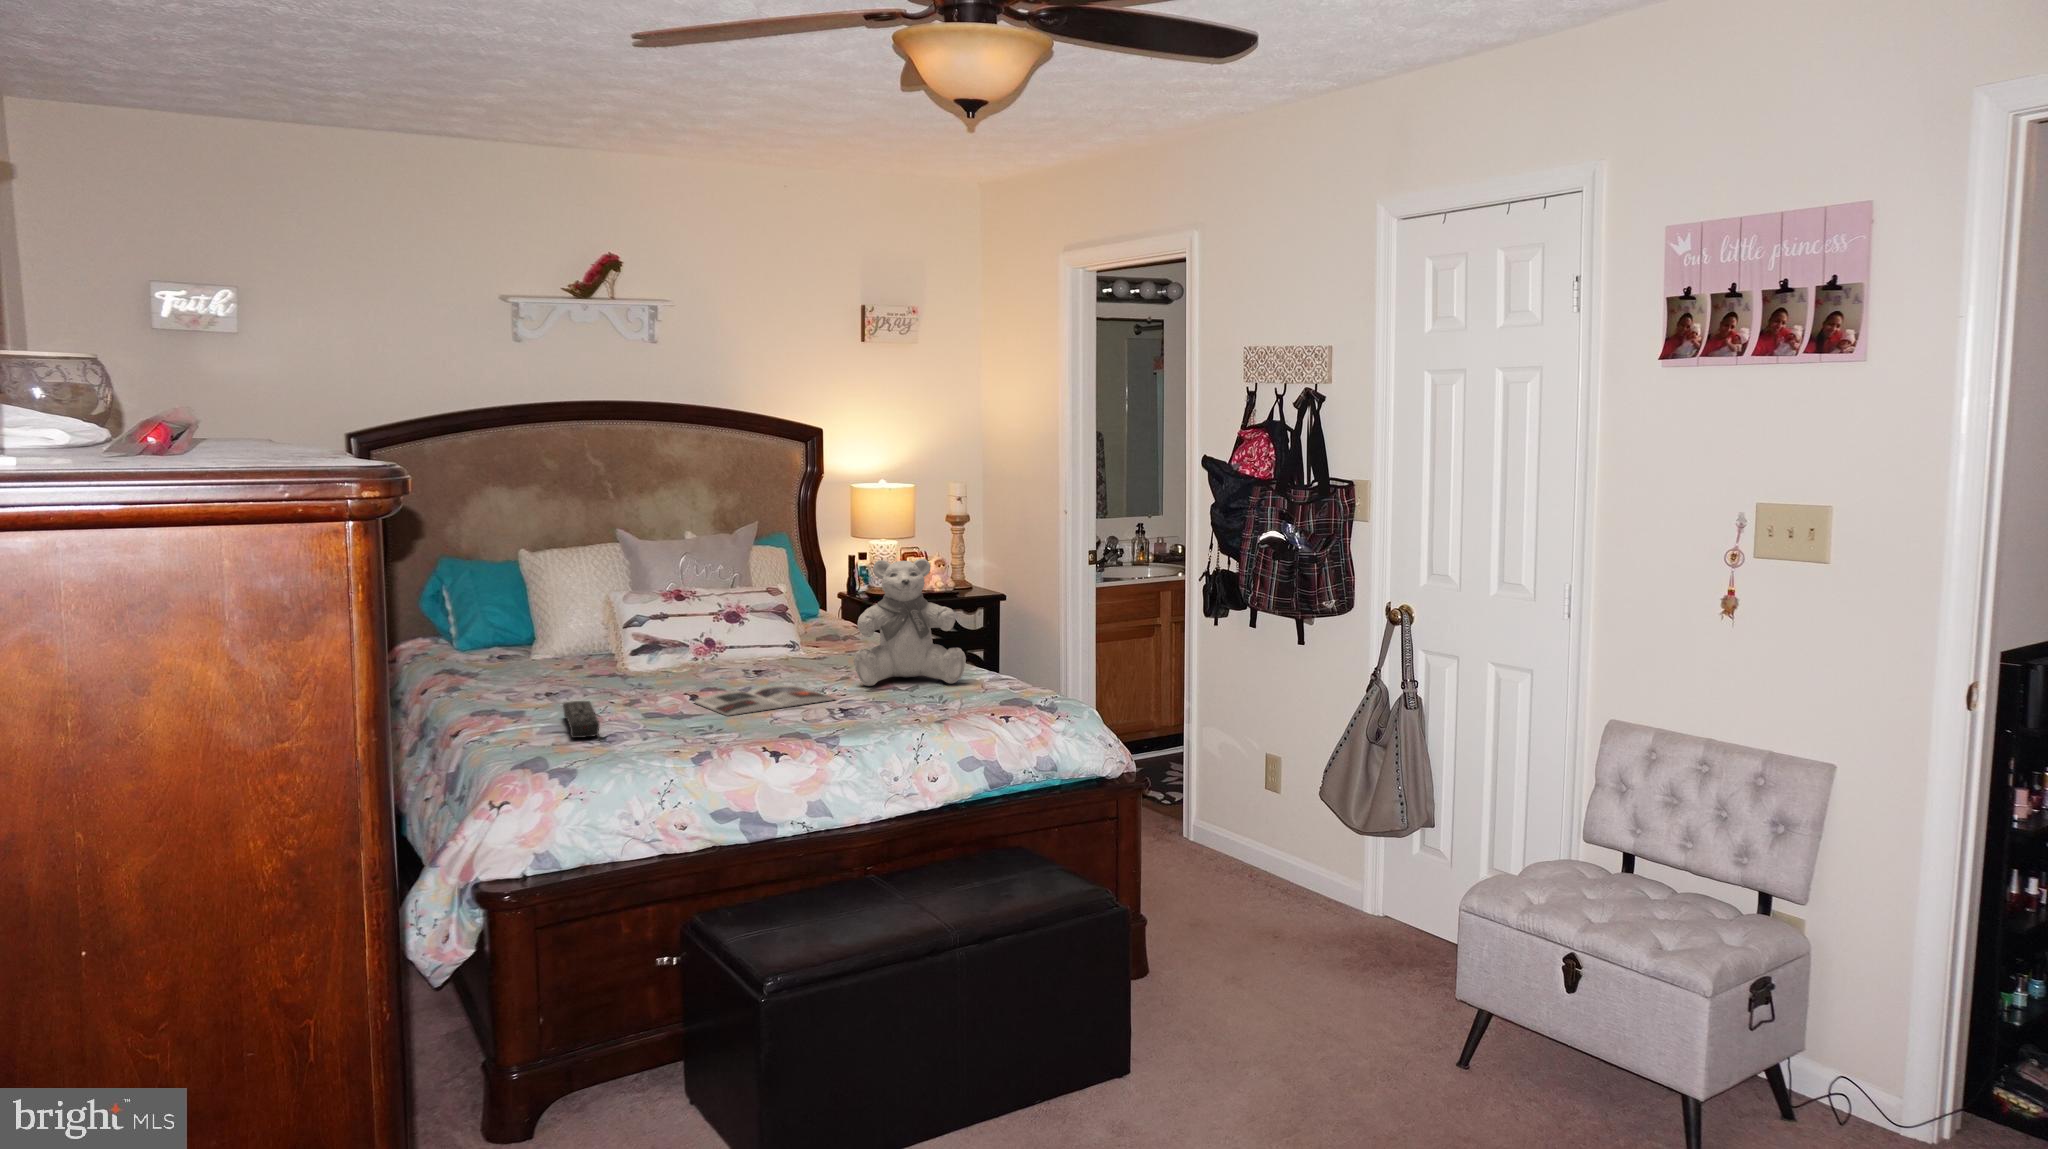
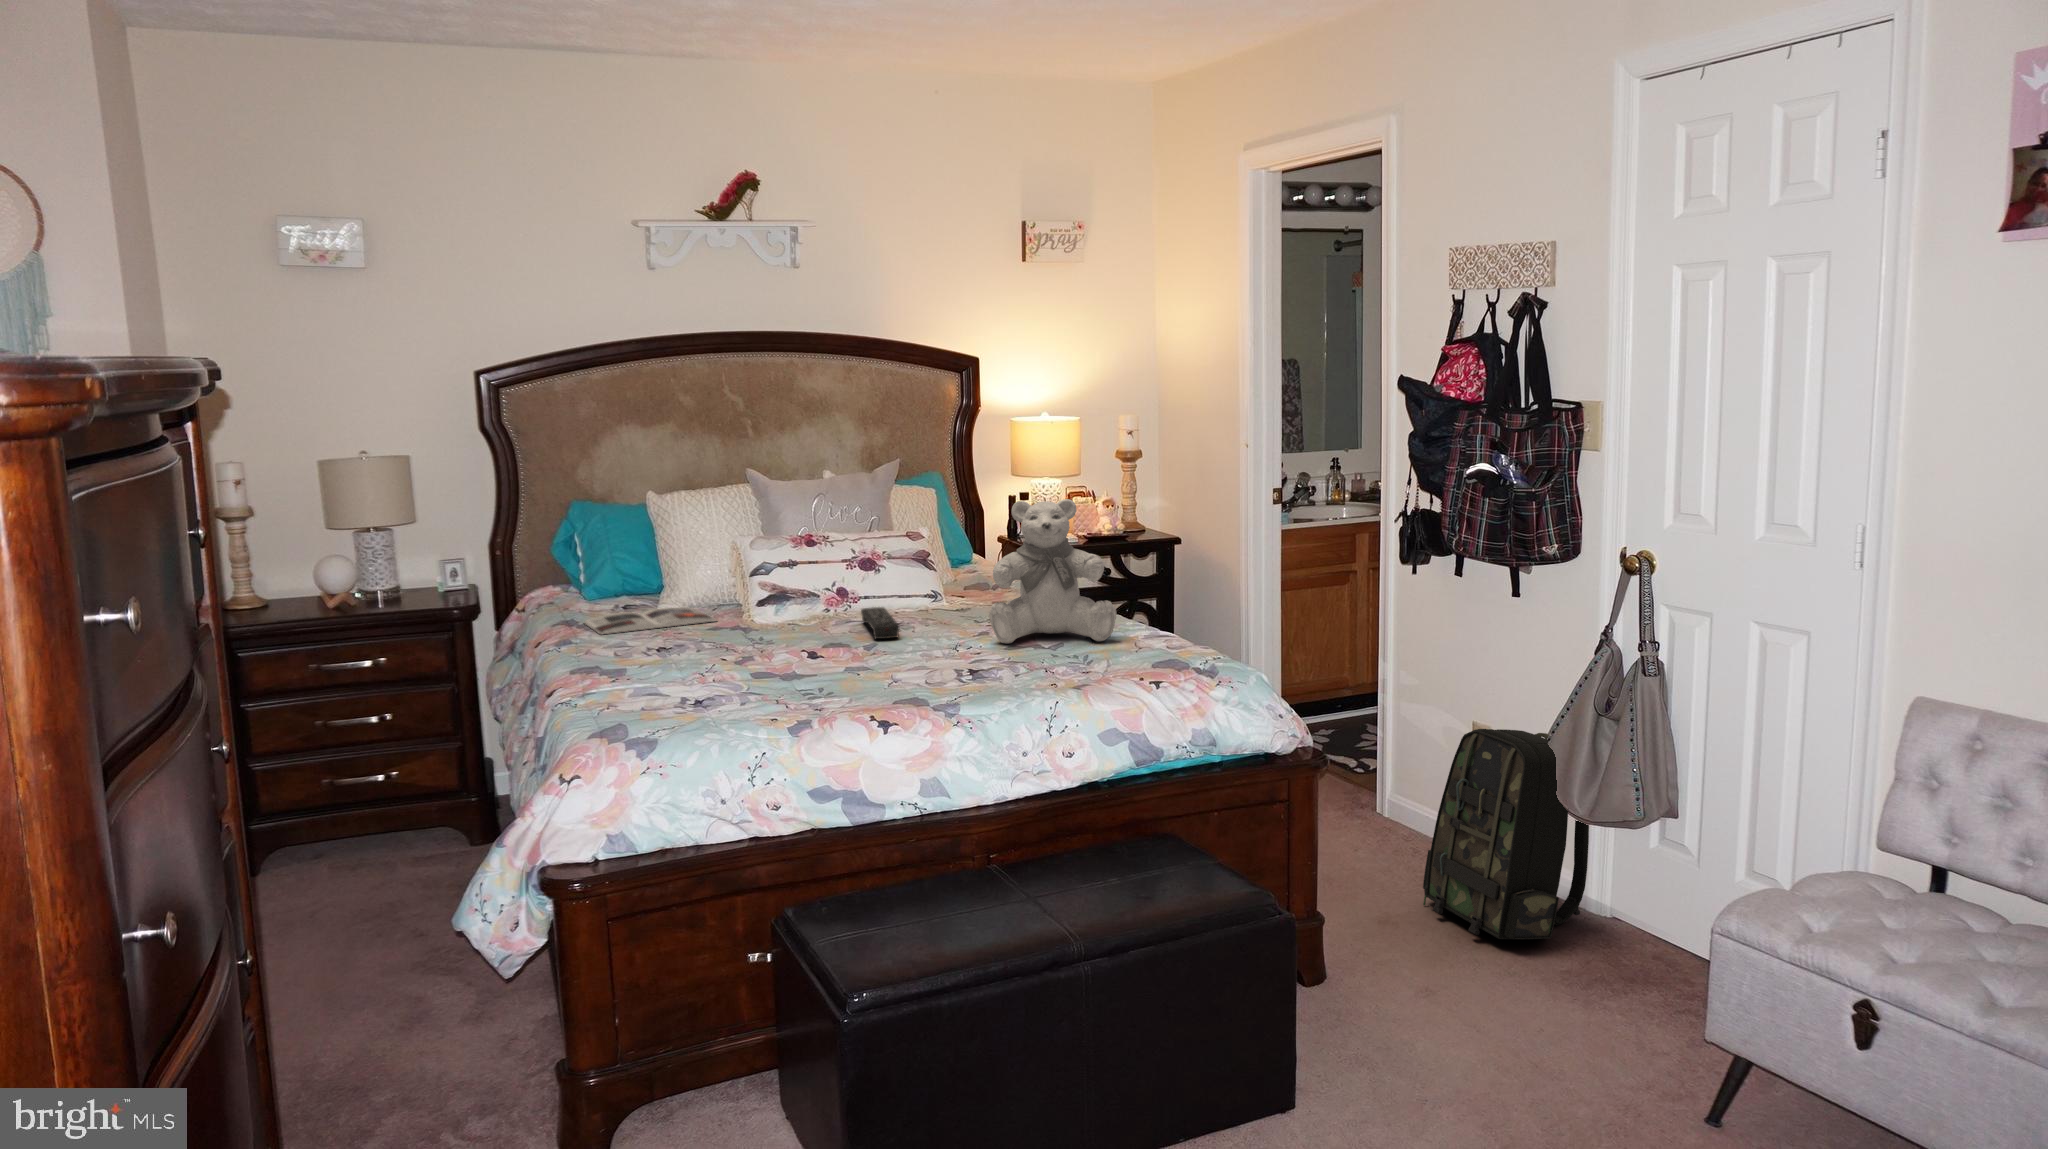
magazine: present [694,685,834,716] -> present [584,608,716,634]
remote control: present [563,701,600,738] -> present [861,607,899,639]
backpack: none [1226,756,1361,933] -> present [1423,729,1589,939]

